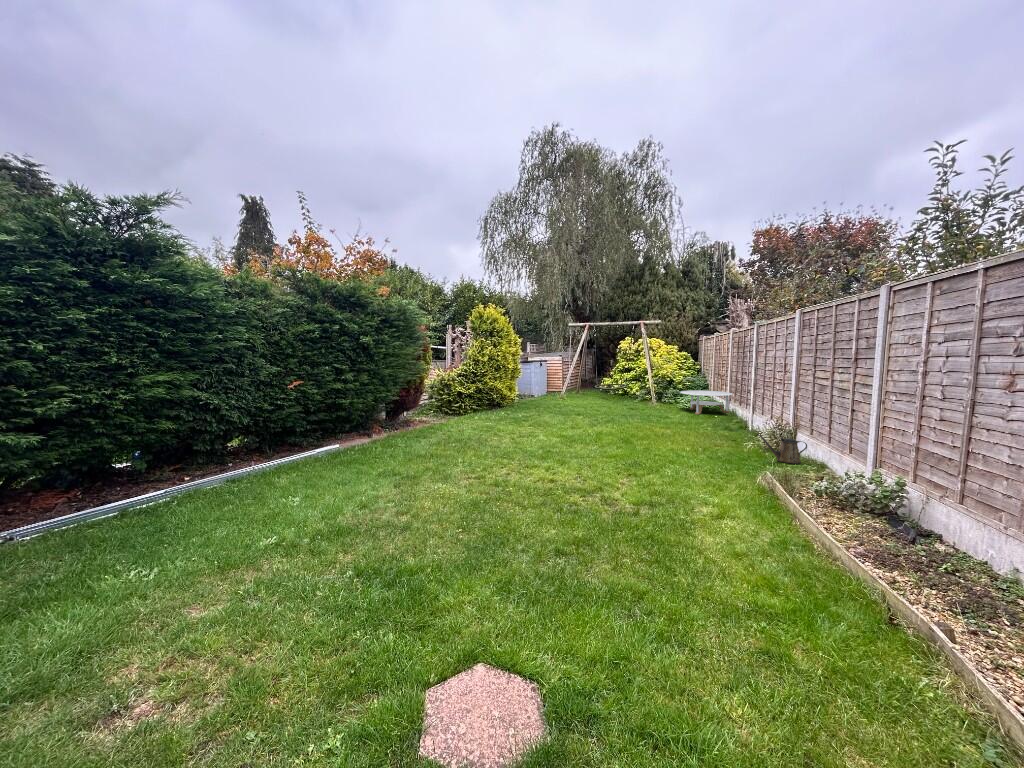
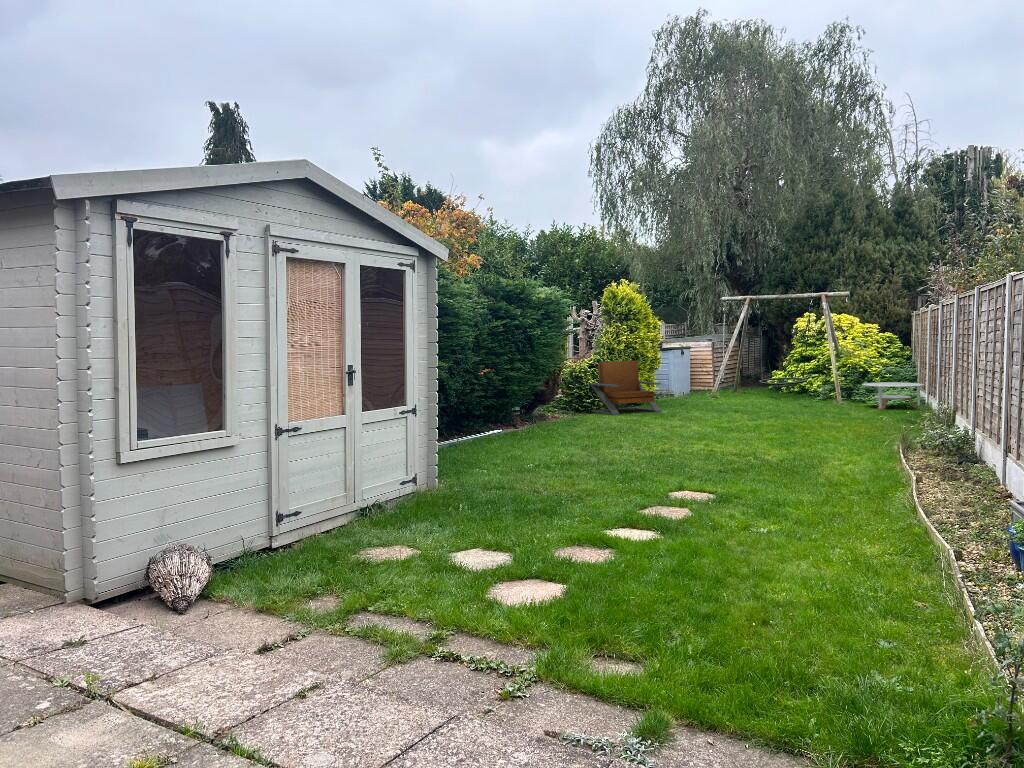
lounge chair: none [457,371,515,419] -> present [590,361,661,415]
watering can: present [758,435,807,464] -> none [896,411,937,434]

